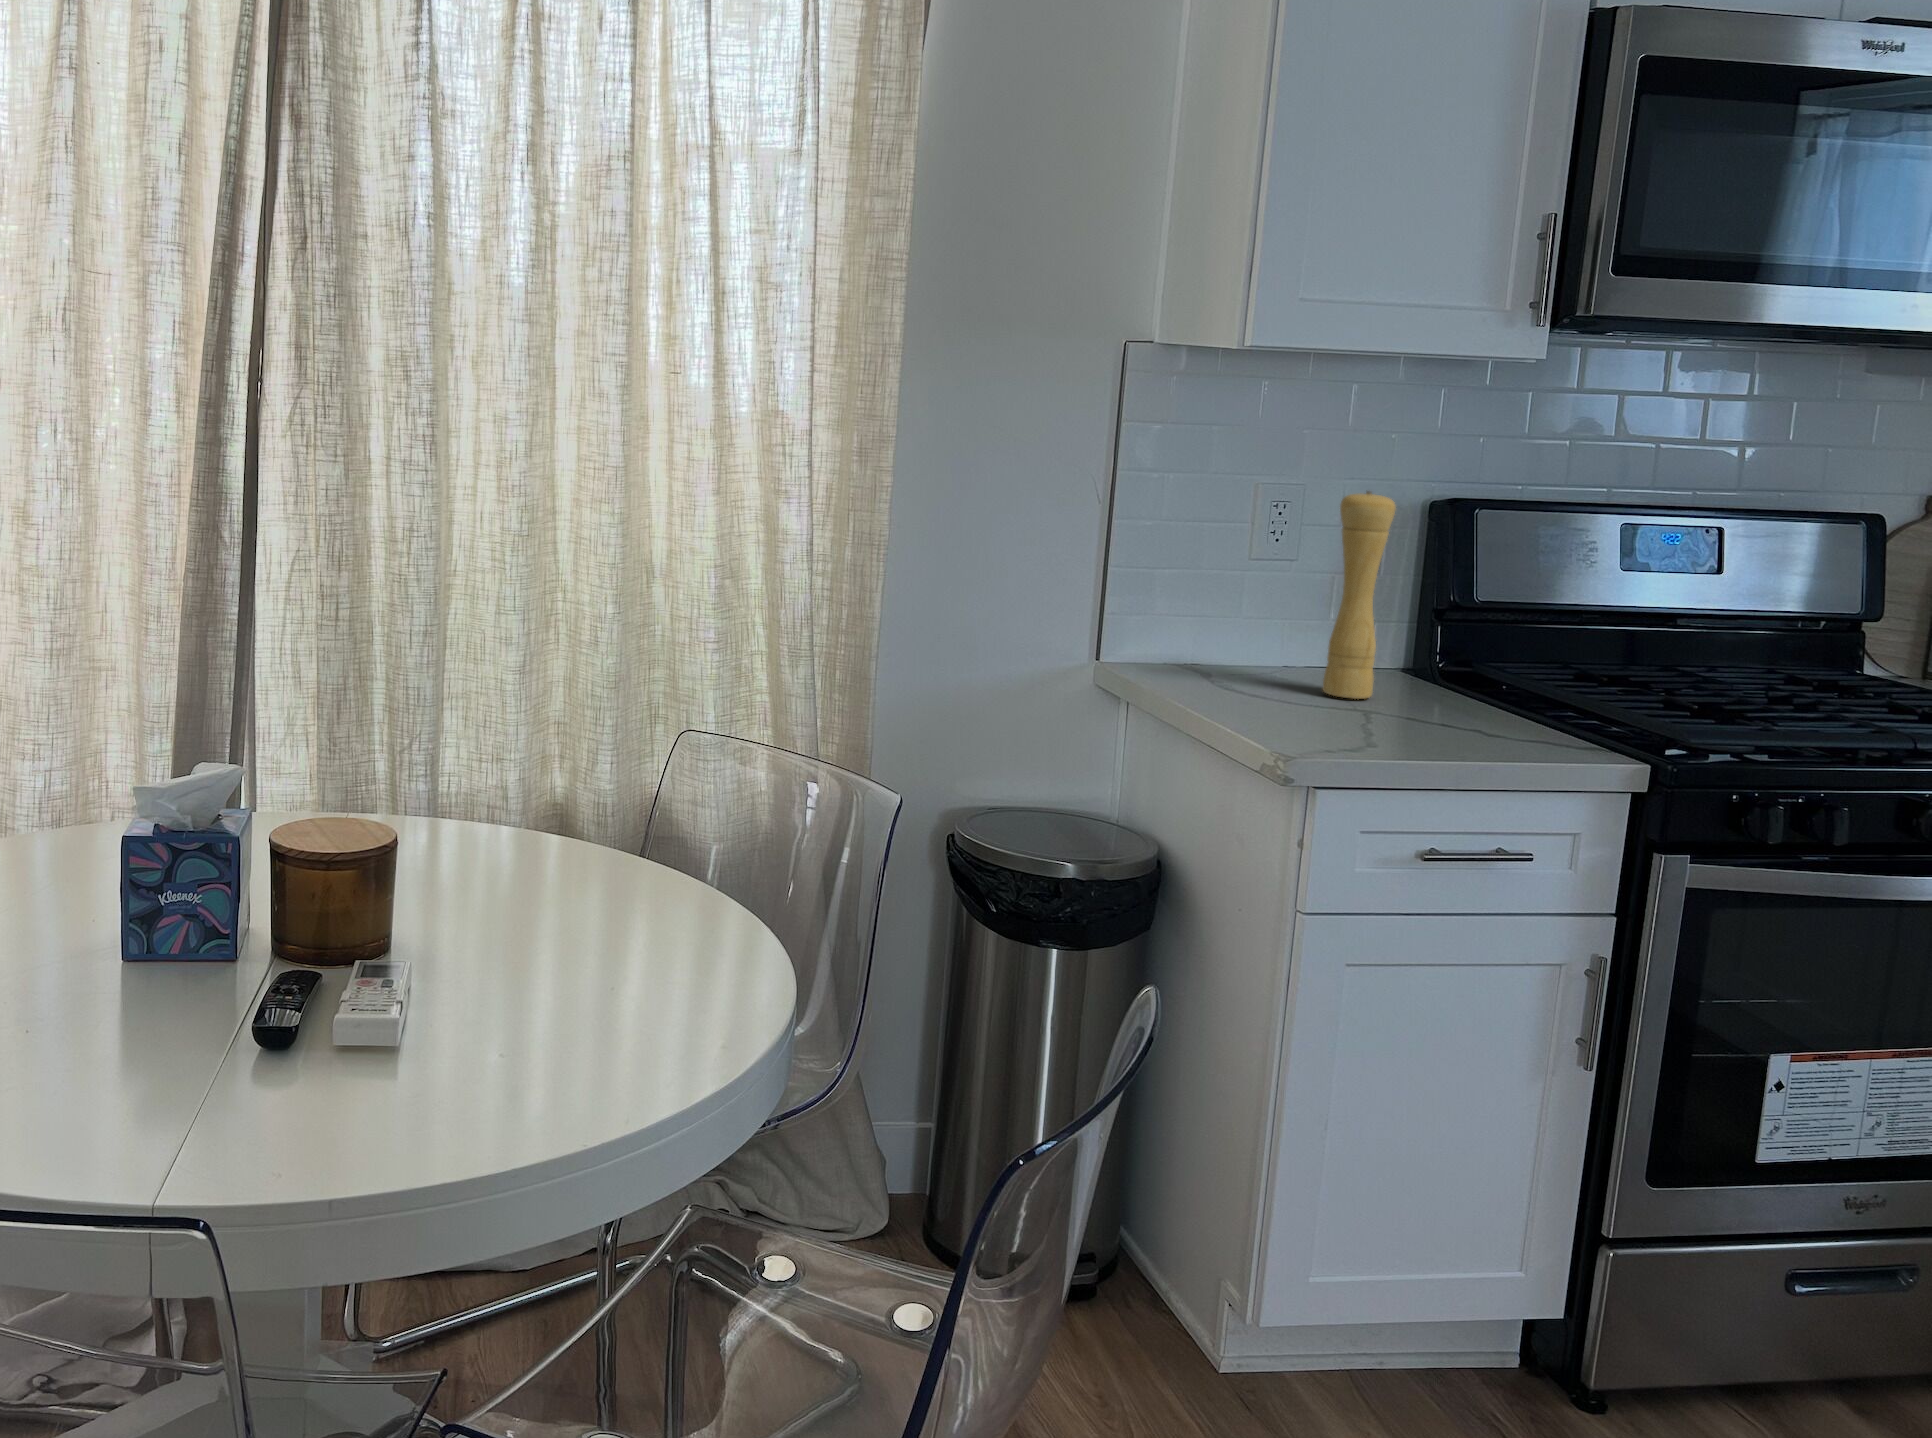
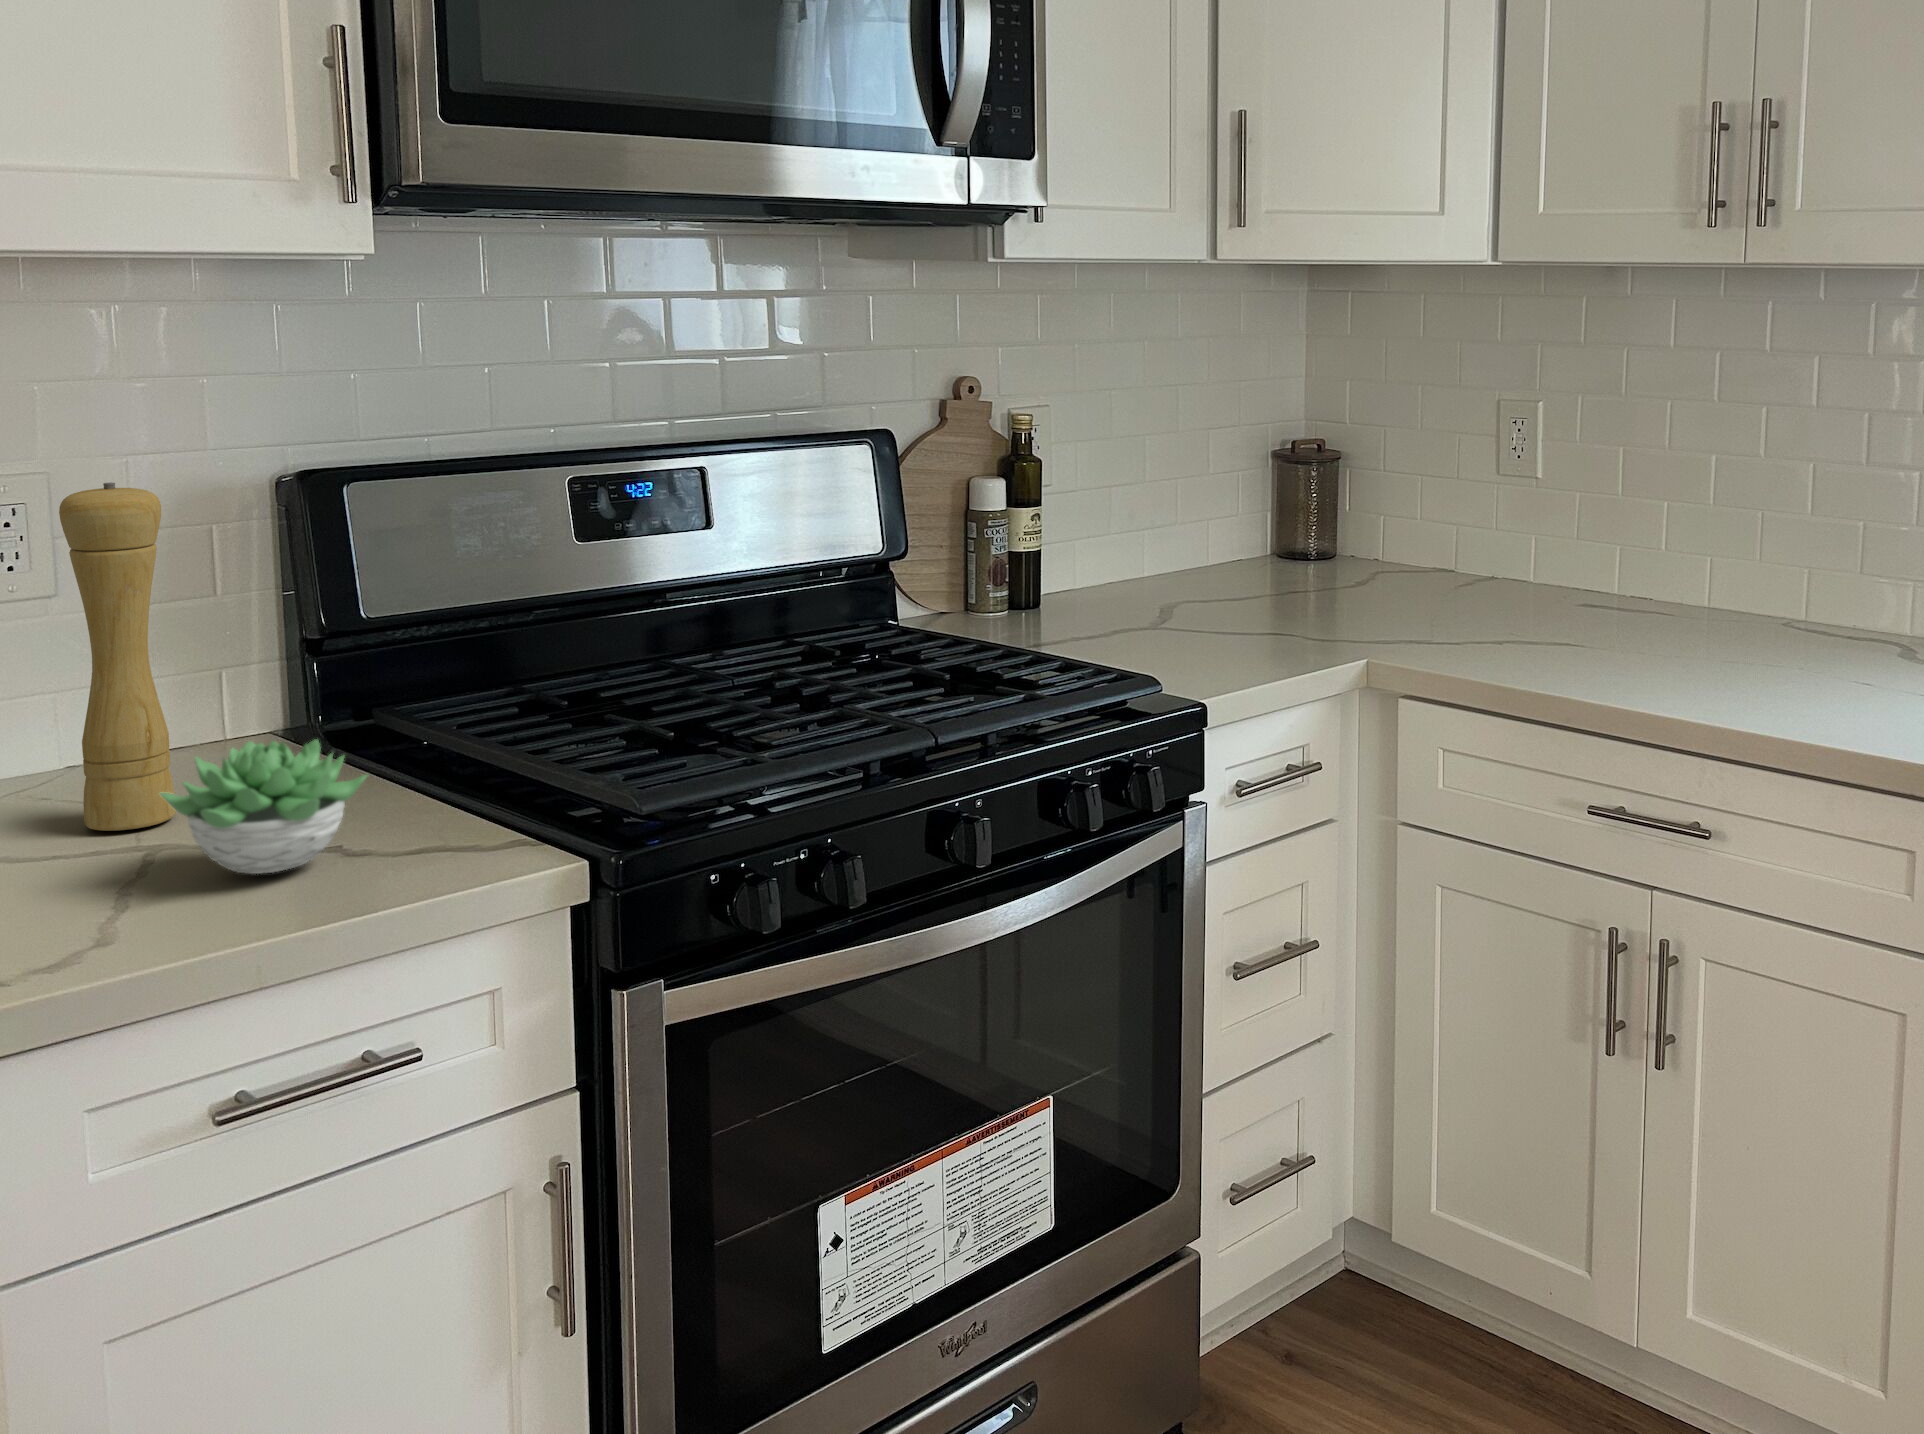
succulent plant: none [1395,654,1515,733] -> present [161,739,367,874]

